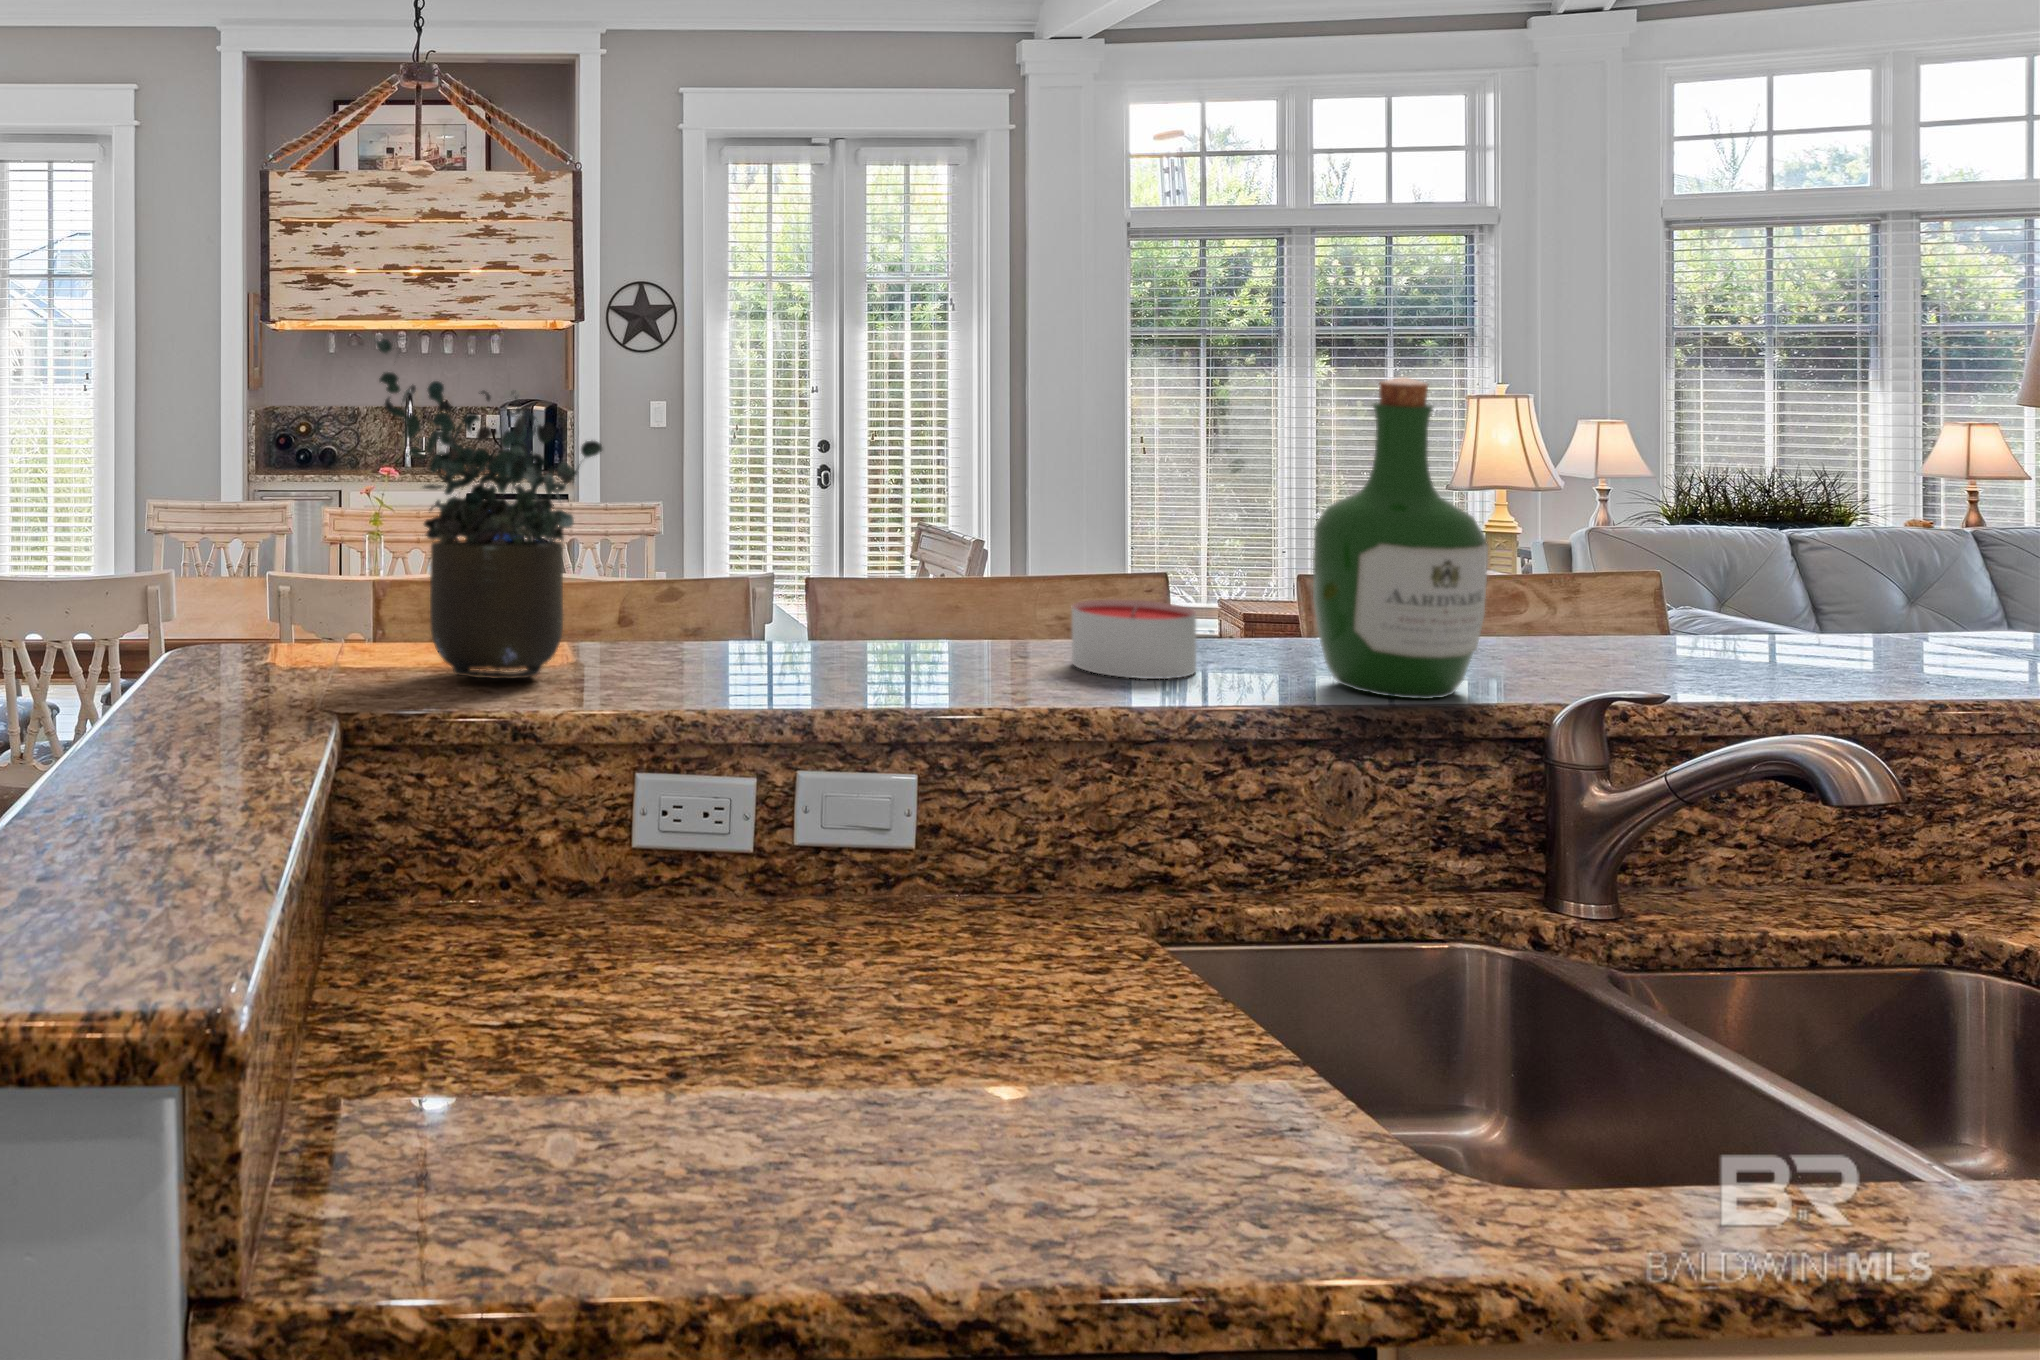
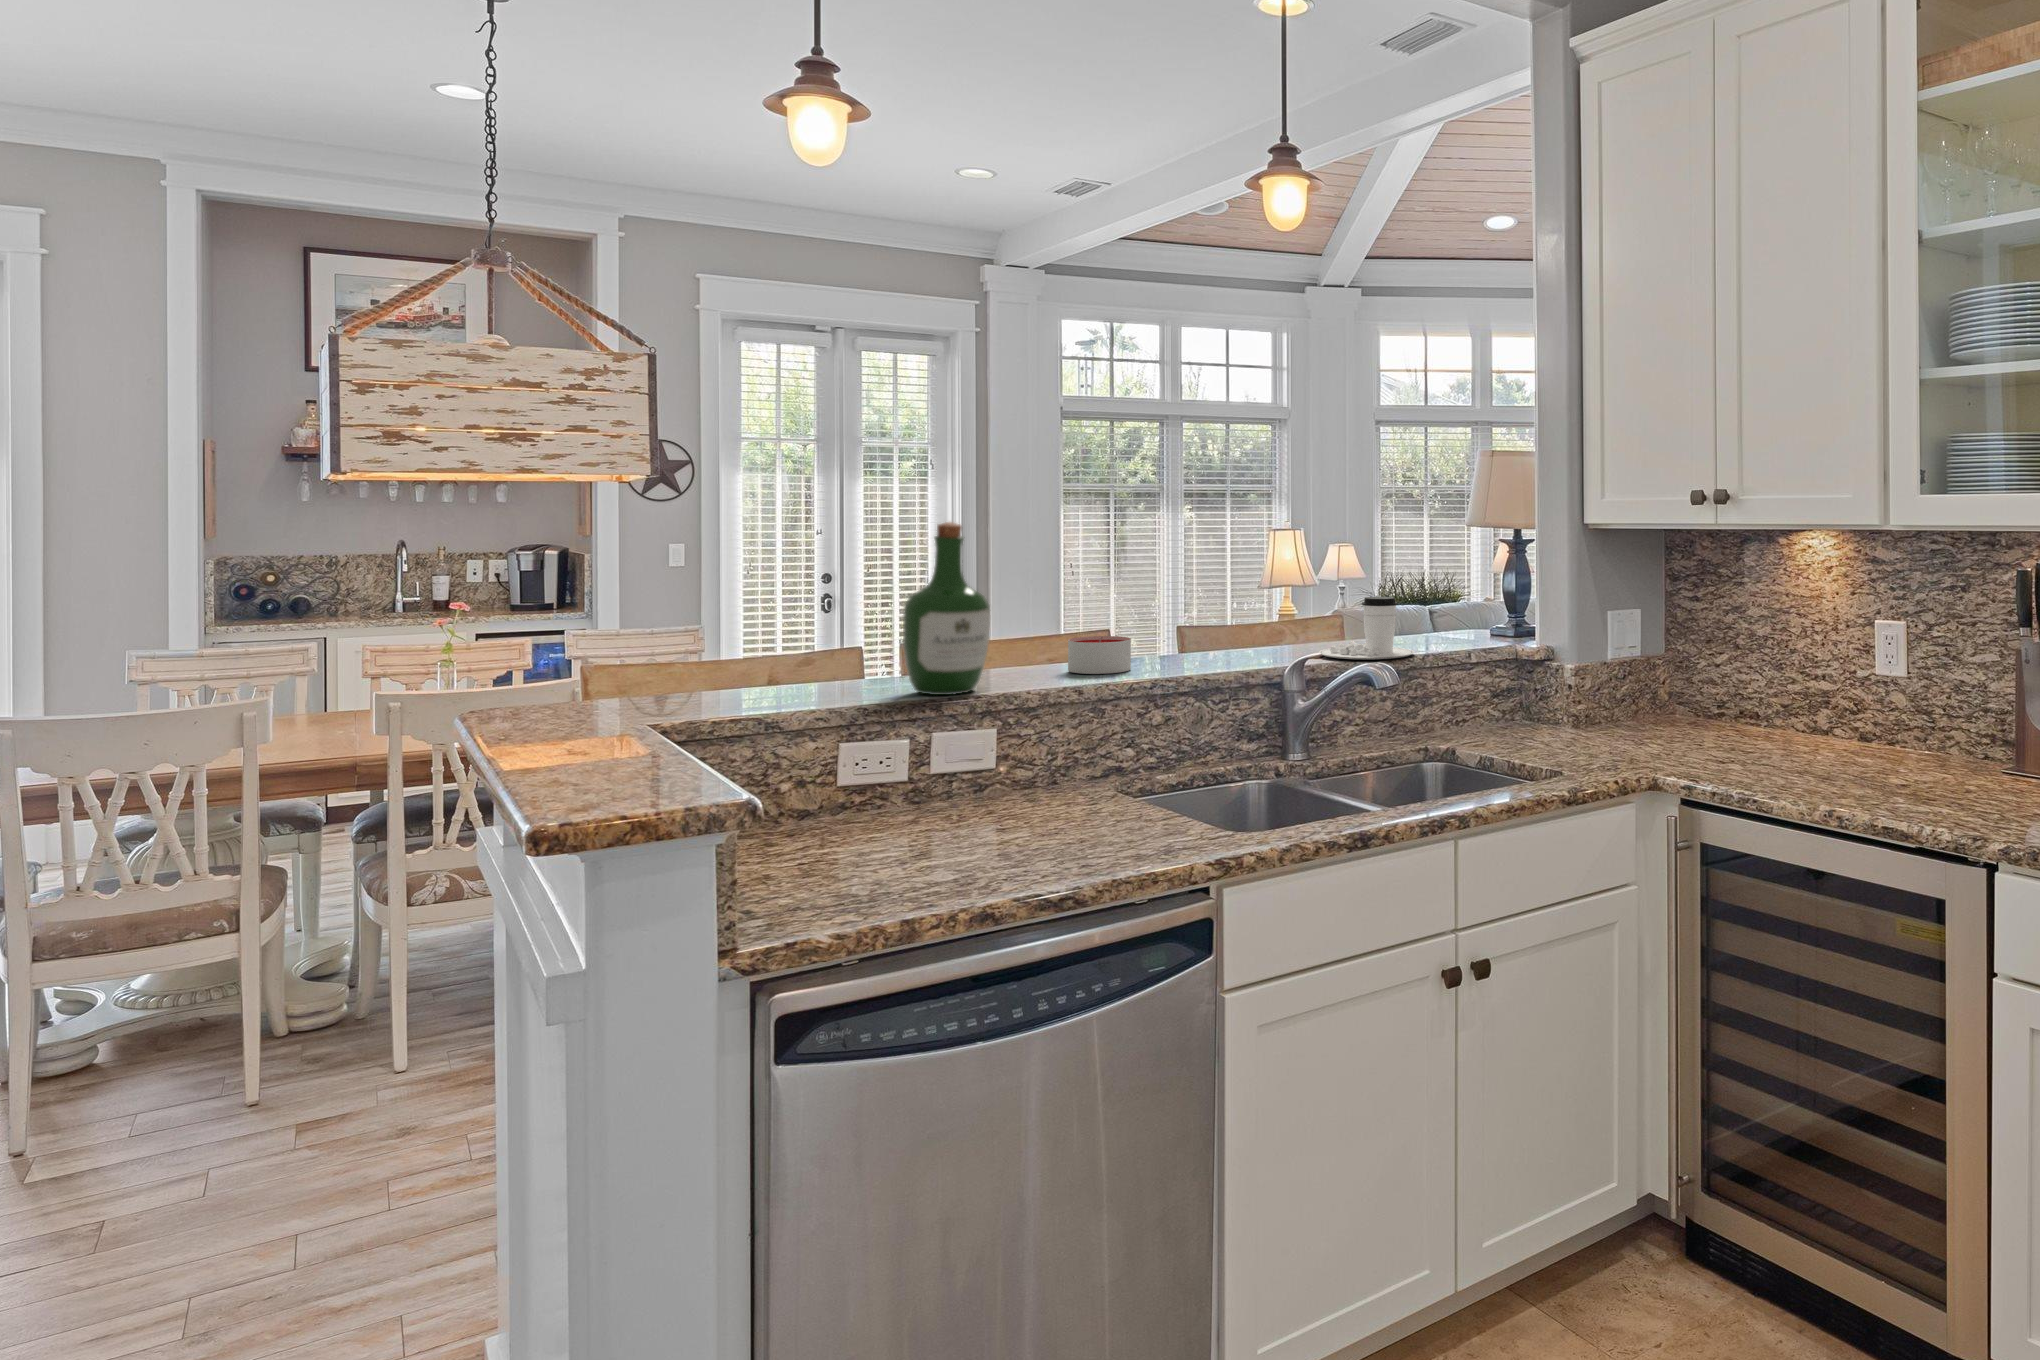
potted plant: present [375,339,602,679] -> none [649,496,810,704]
wine bottle: present [1313,377,1488,699] -> present [903,522,990,695]
coffee cup: none [1631,560,1902,710] -> present [1319,597,1414,660]

